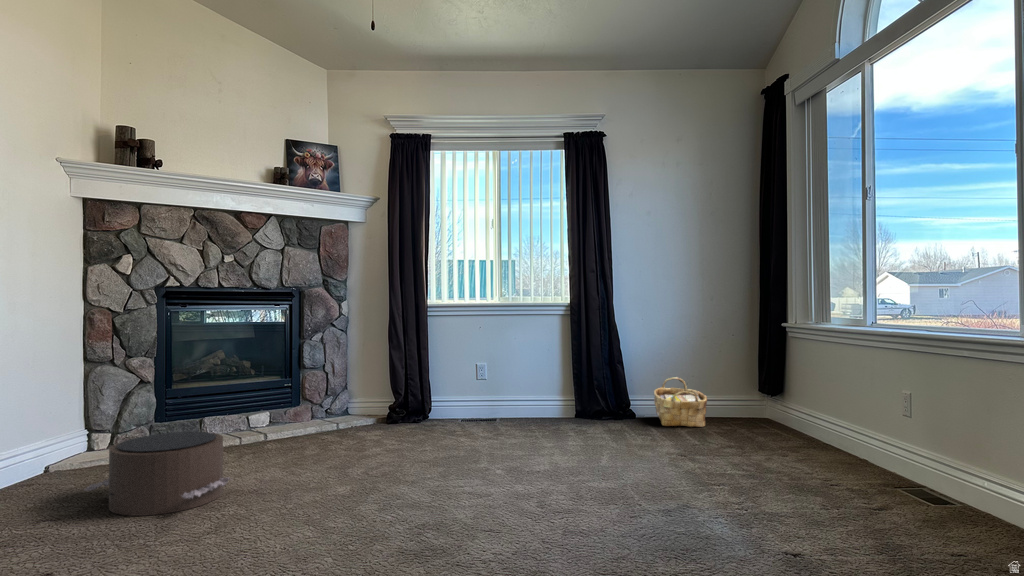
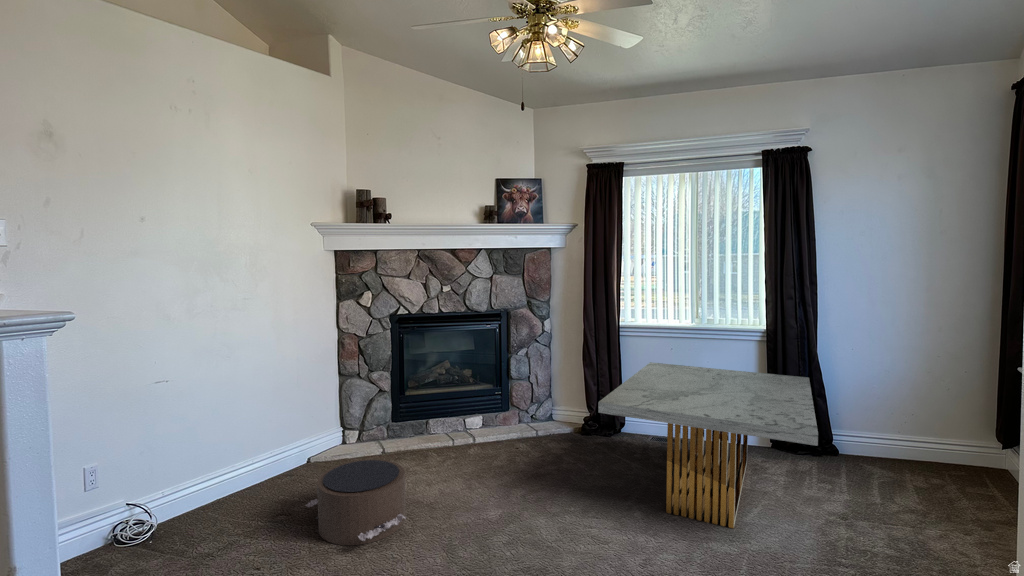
coffee table: none [430,337,616,452] -> present [598,362,818,528]
woven basket: present [654,377,707,427] -> none [887,438,969,515]

